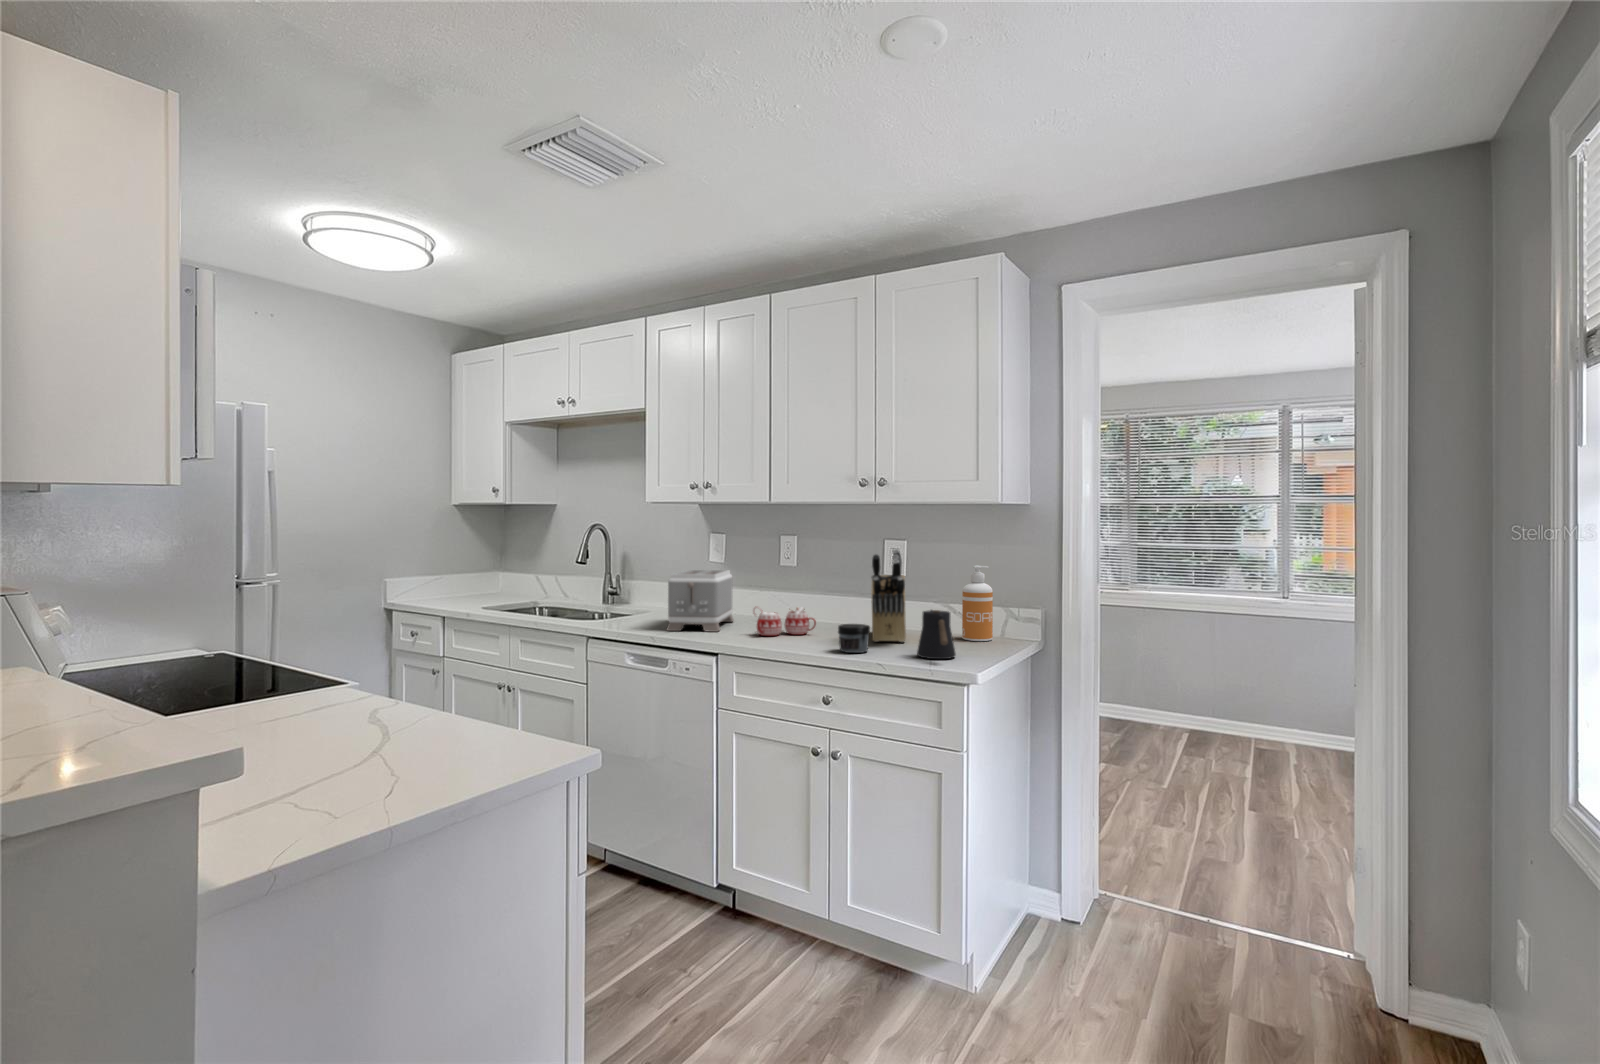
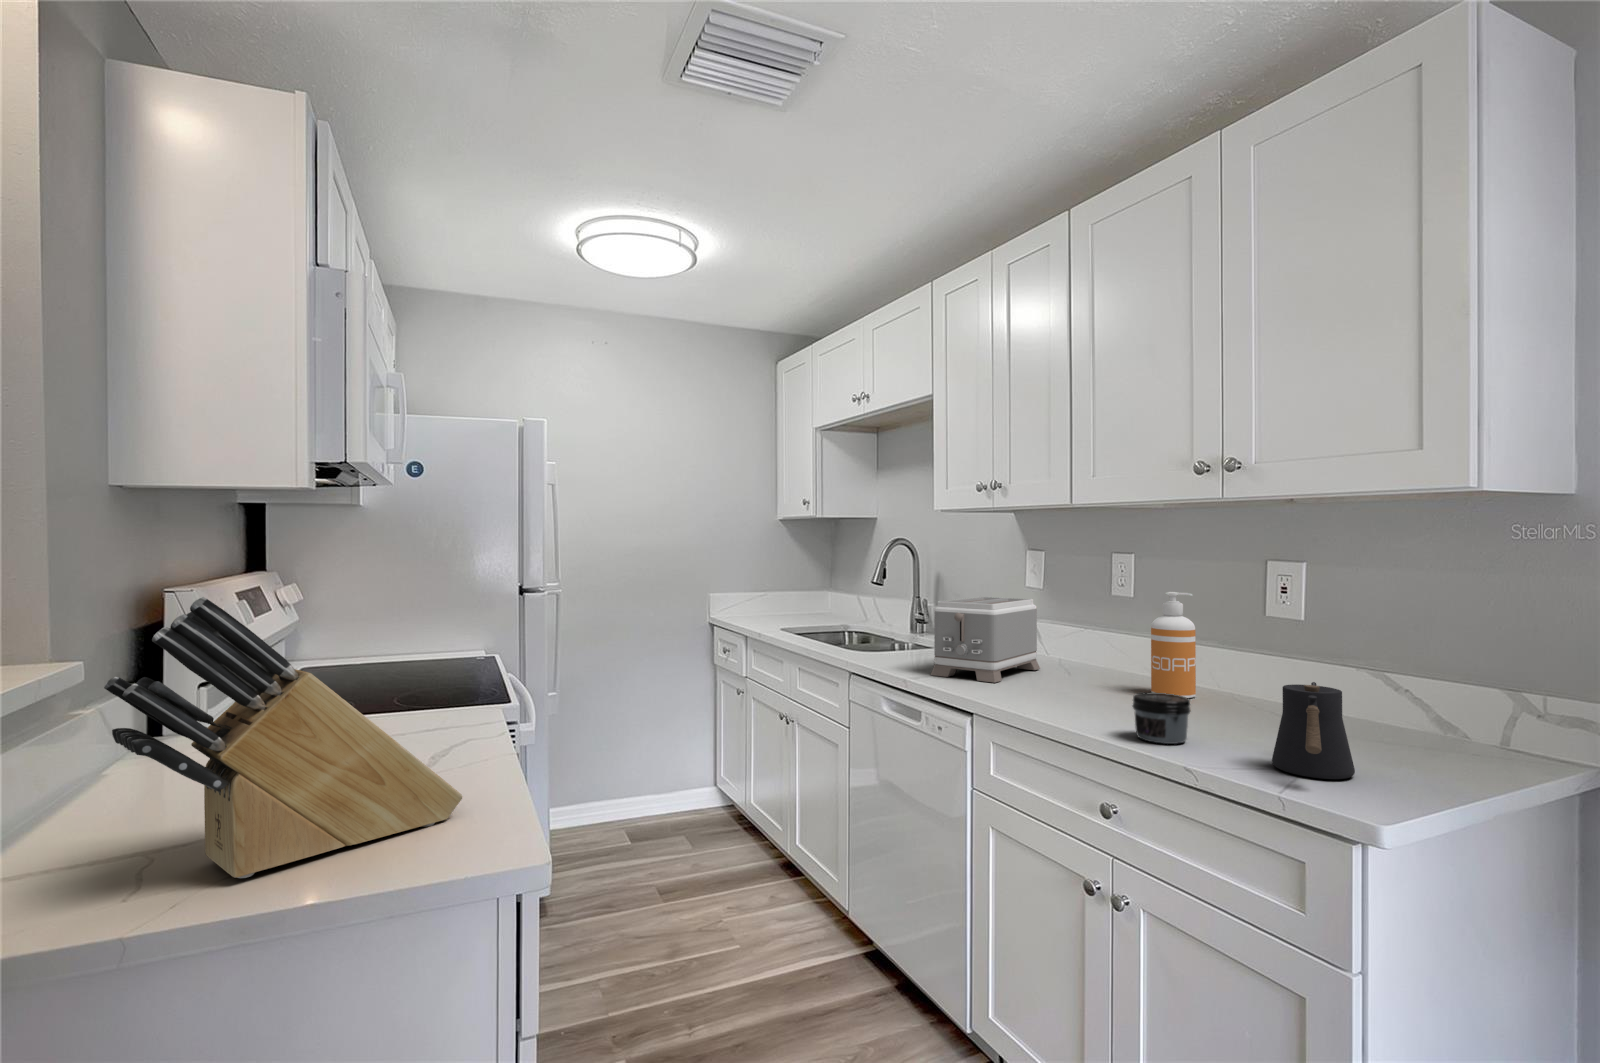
knife block: present [871,549,906,642] -> present [104,597,462,878]
soap dispenser: present [962,566,993,641] -> present [1151,592,1196,698]
mug: present [753,606,816,636] -> none [1037,652,1134,699]

